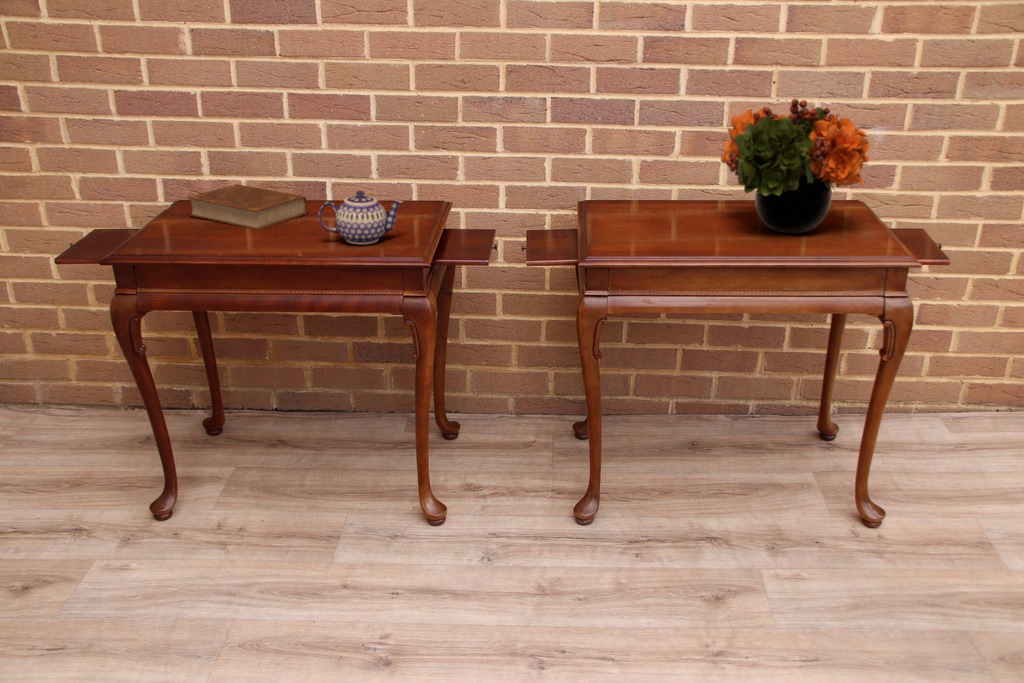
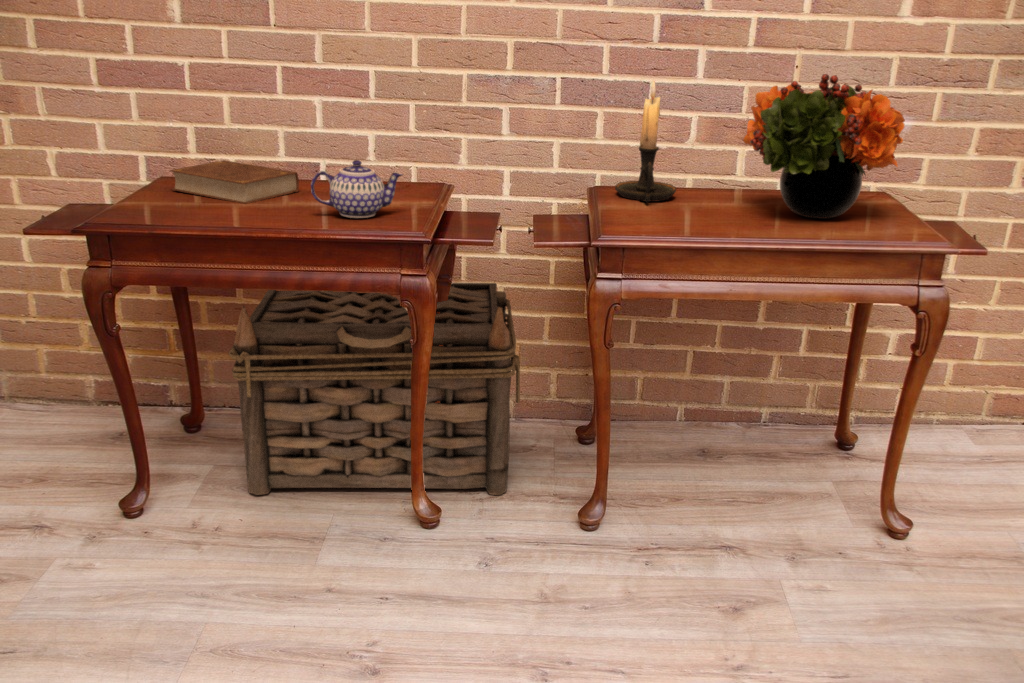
candle holder: none [603,103,660,220] -> present [615,82,676,203]
basket: none [247,291,518,495] -> present [228,283,520,495]

